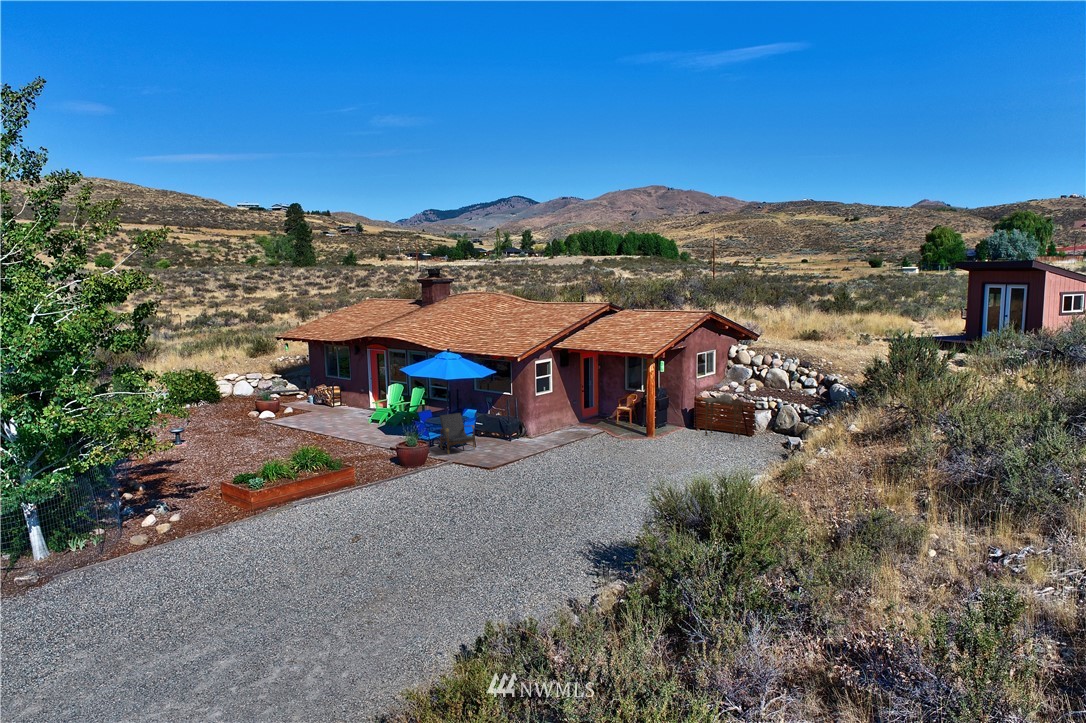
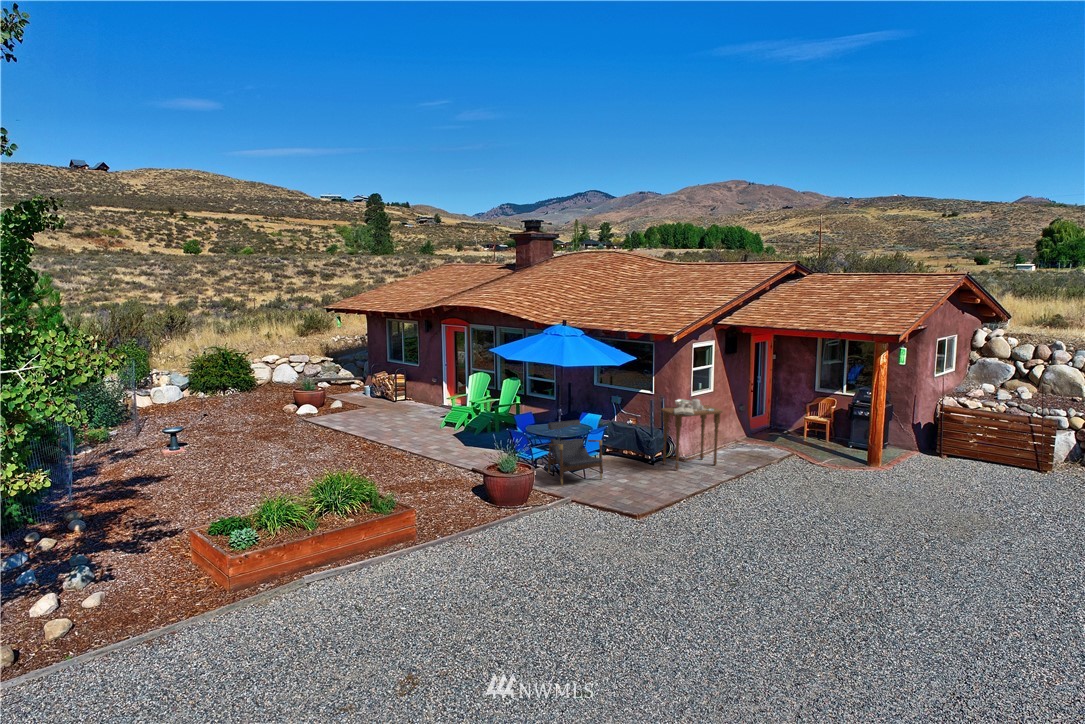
side table: present [703,394,743,439] -> present [661,398,723,470]

